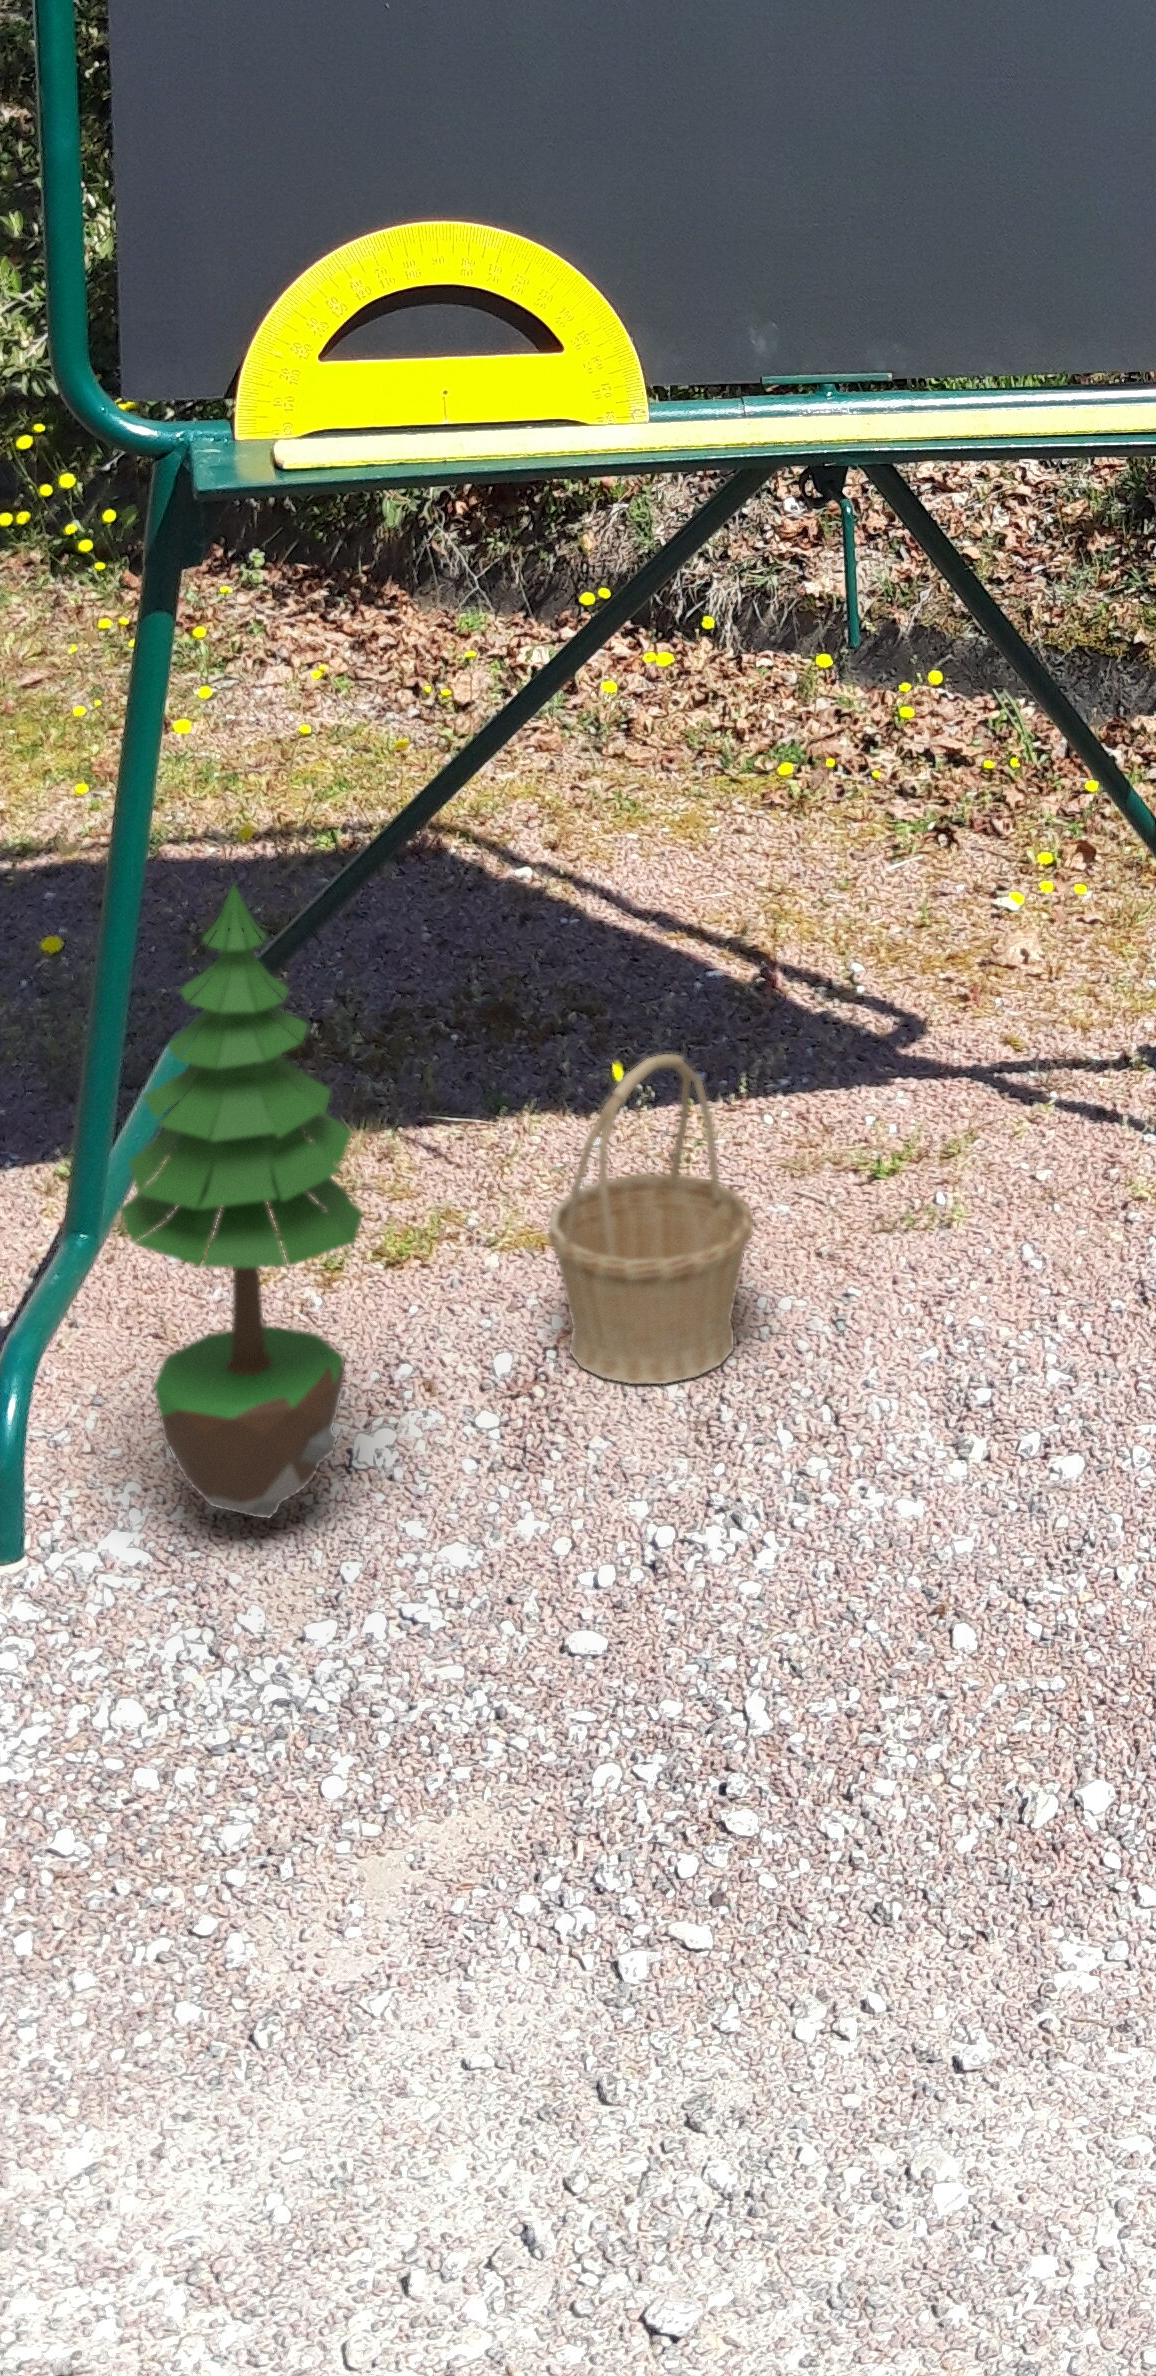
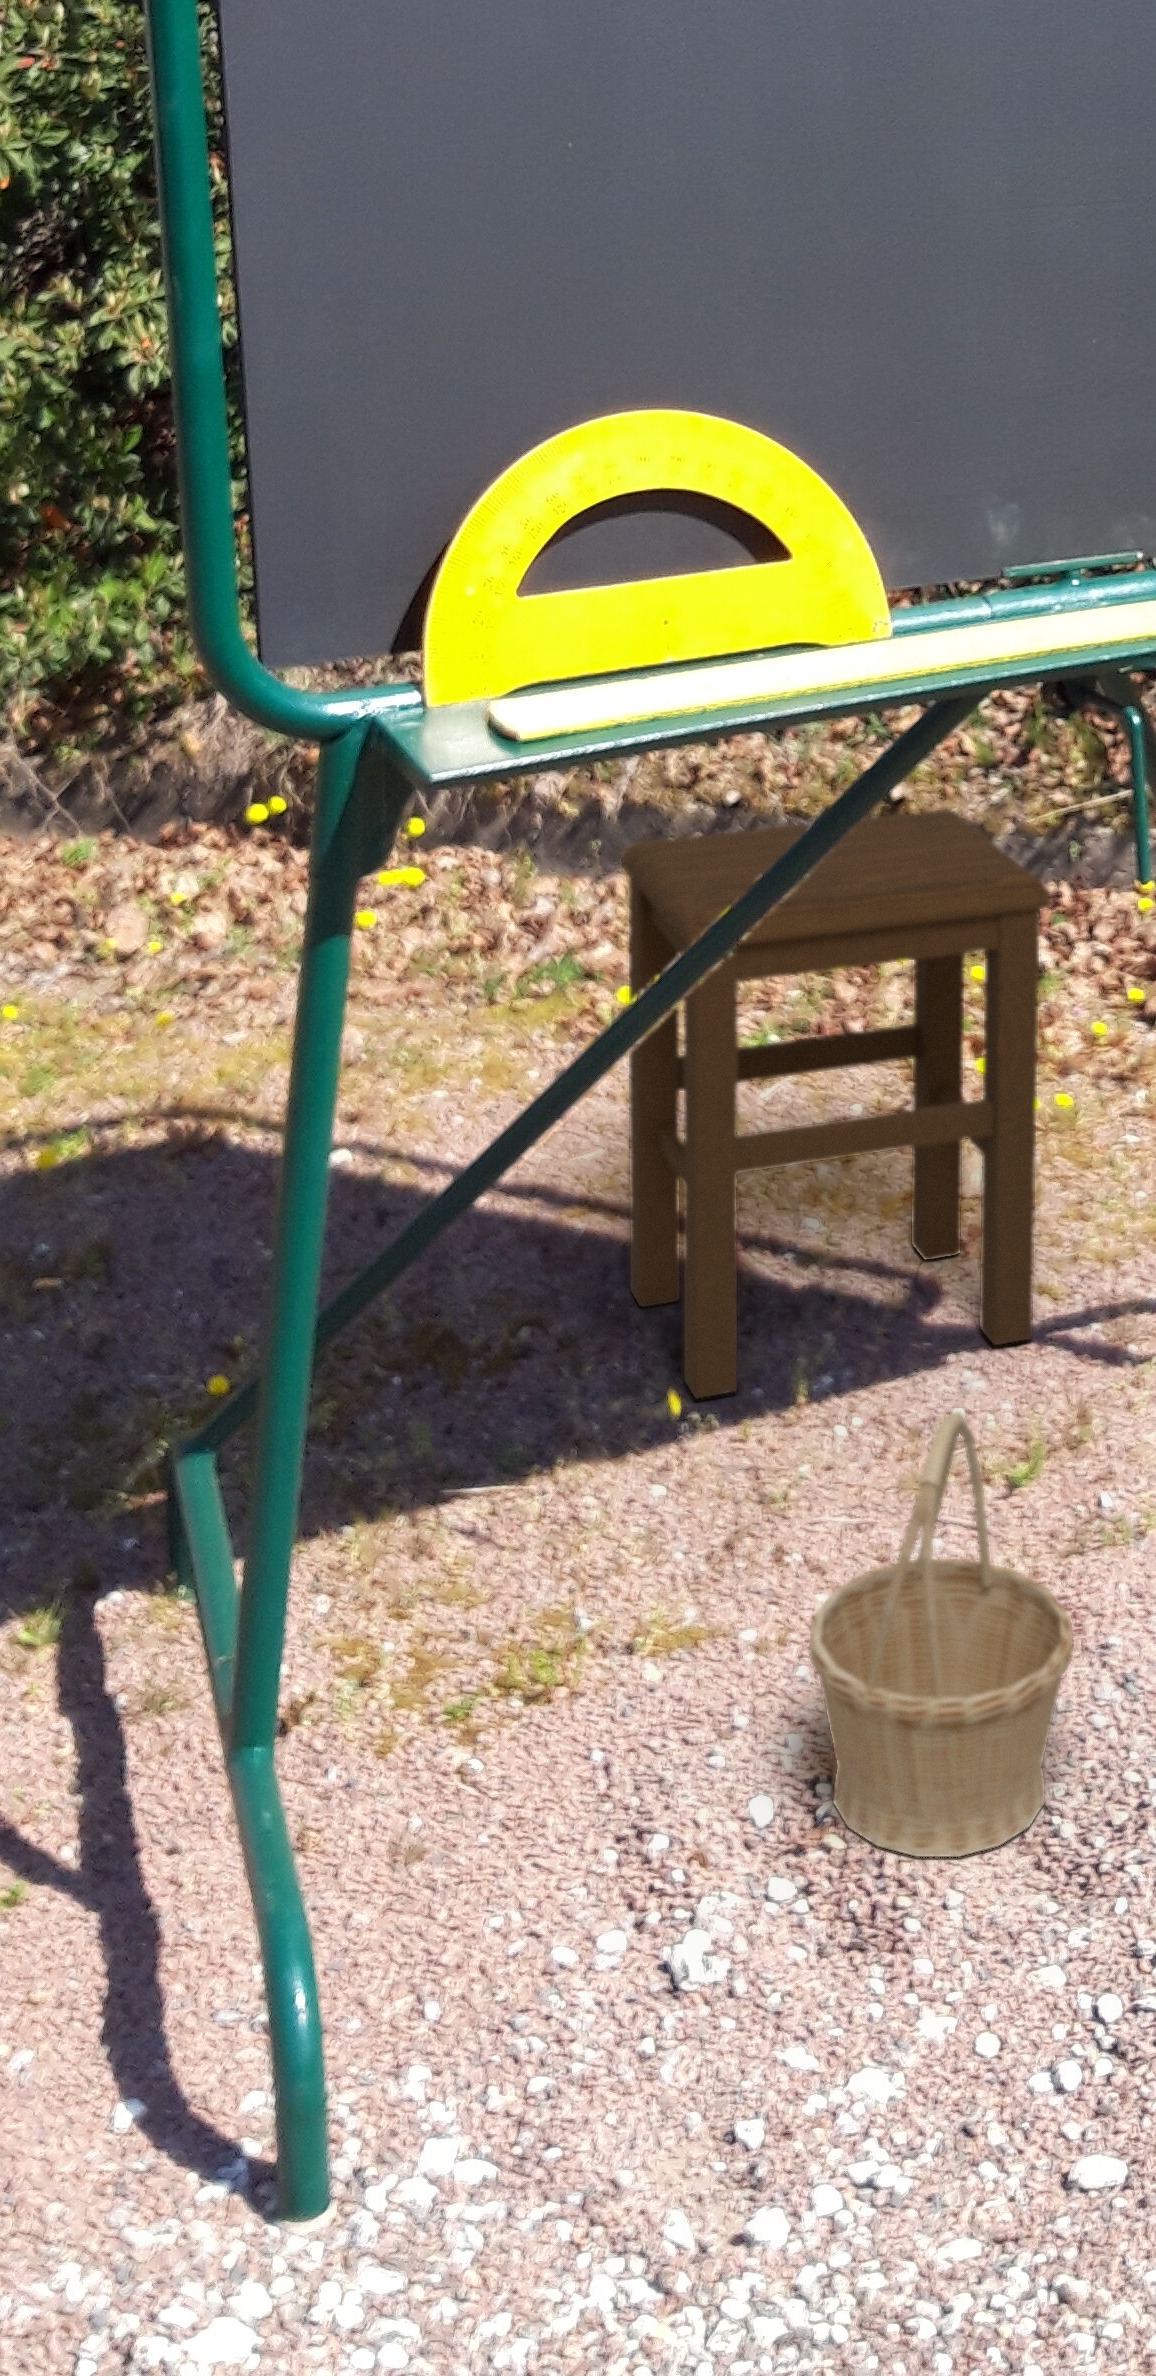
stool: none [665,626,979,1072] -> present [621,809,1051,1398]
potted tree: present [119,885,363,1518] -> none [429,1305,781,2202]

